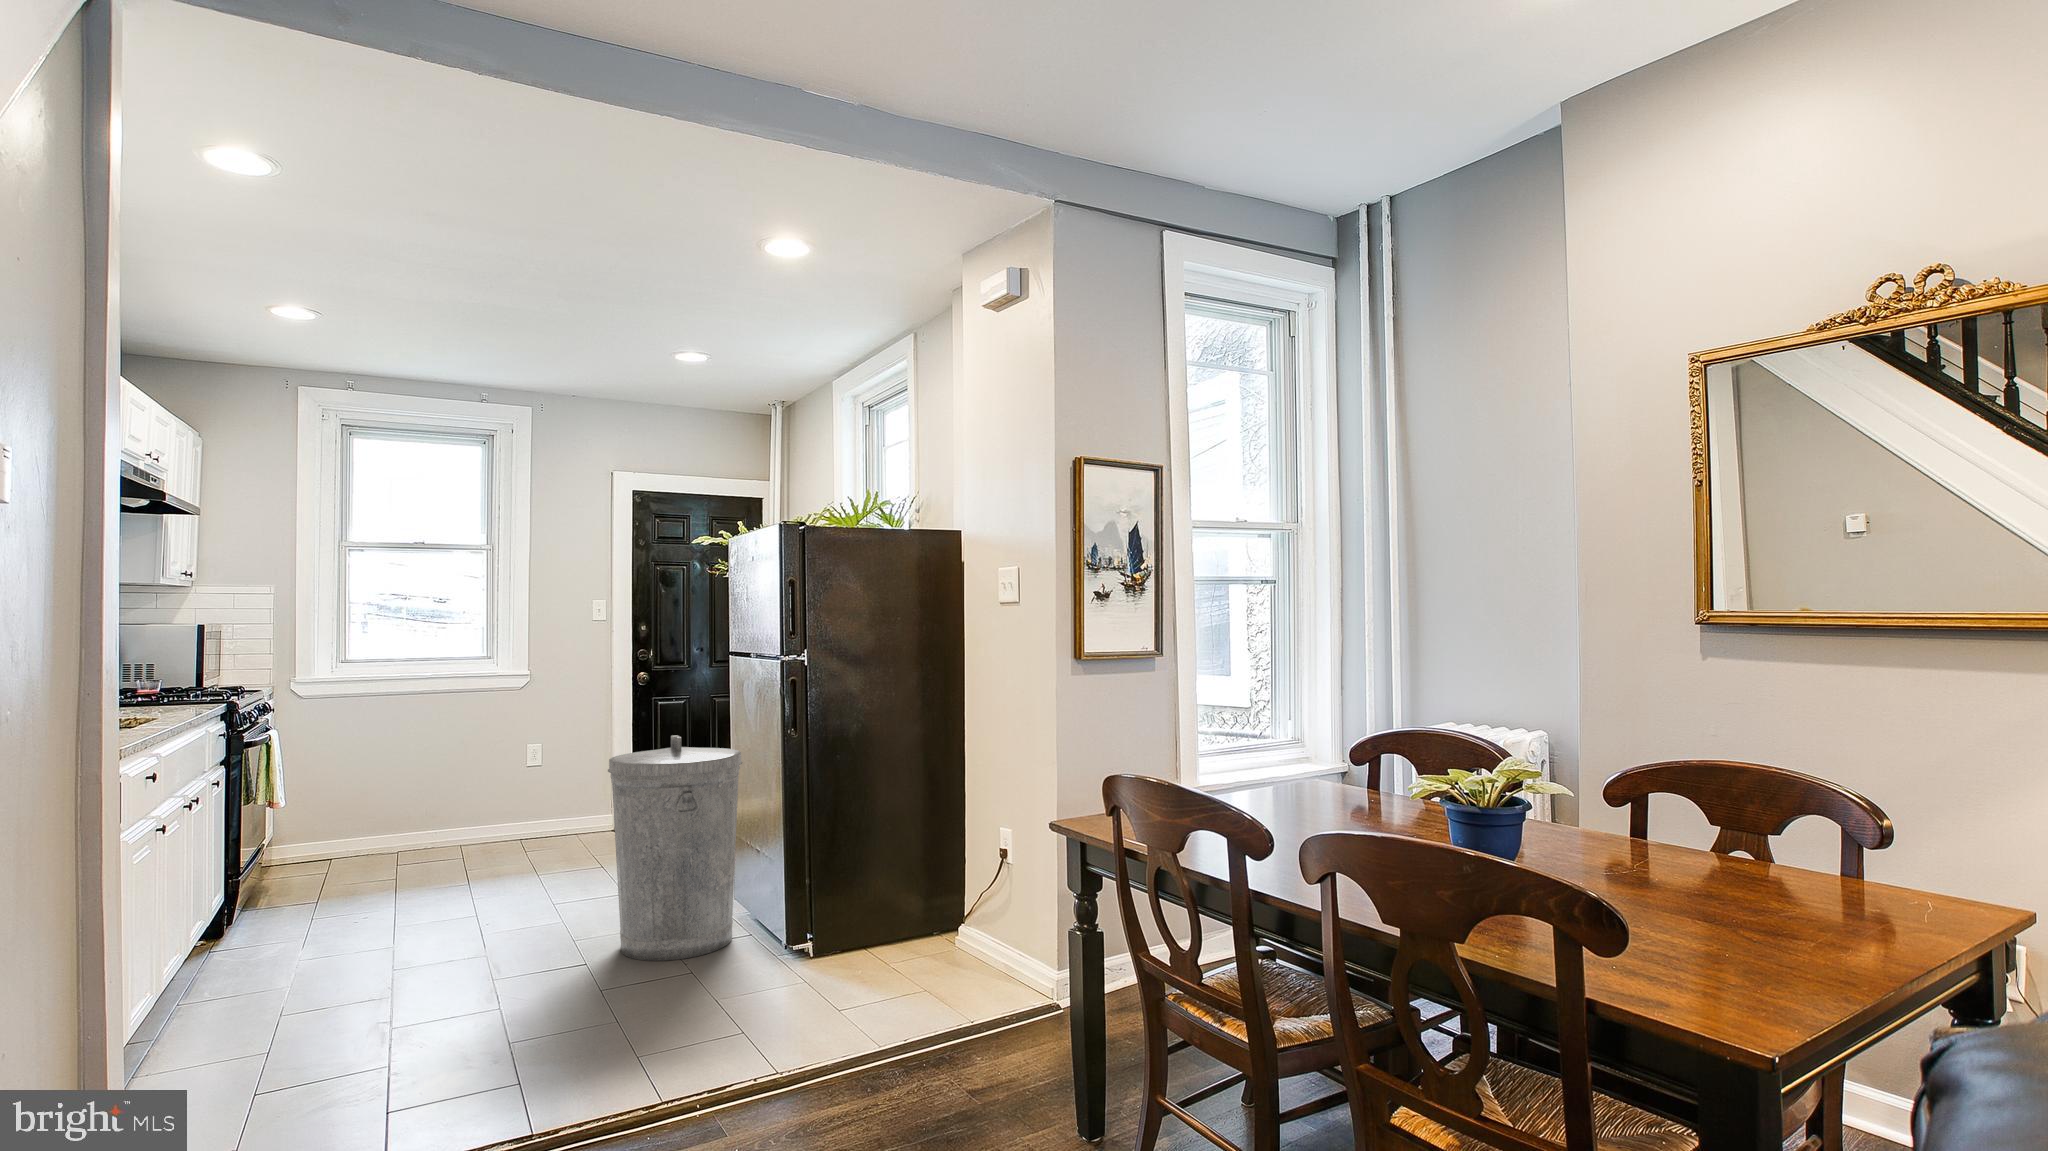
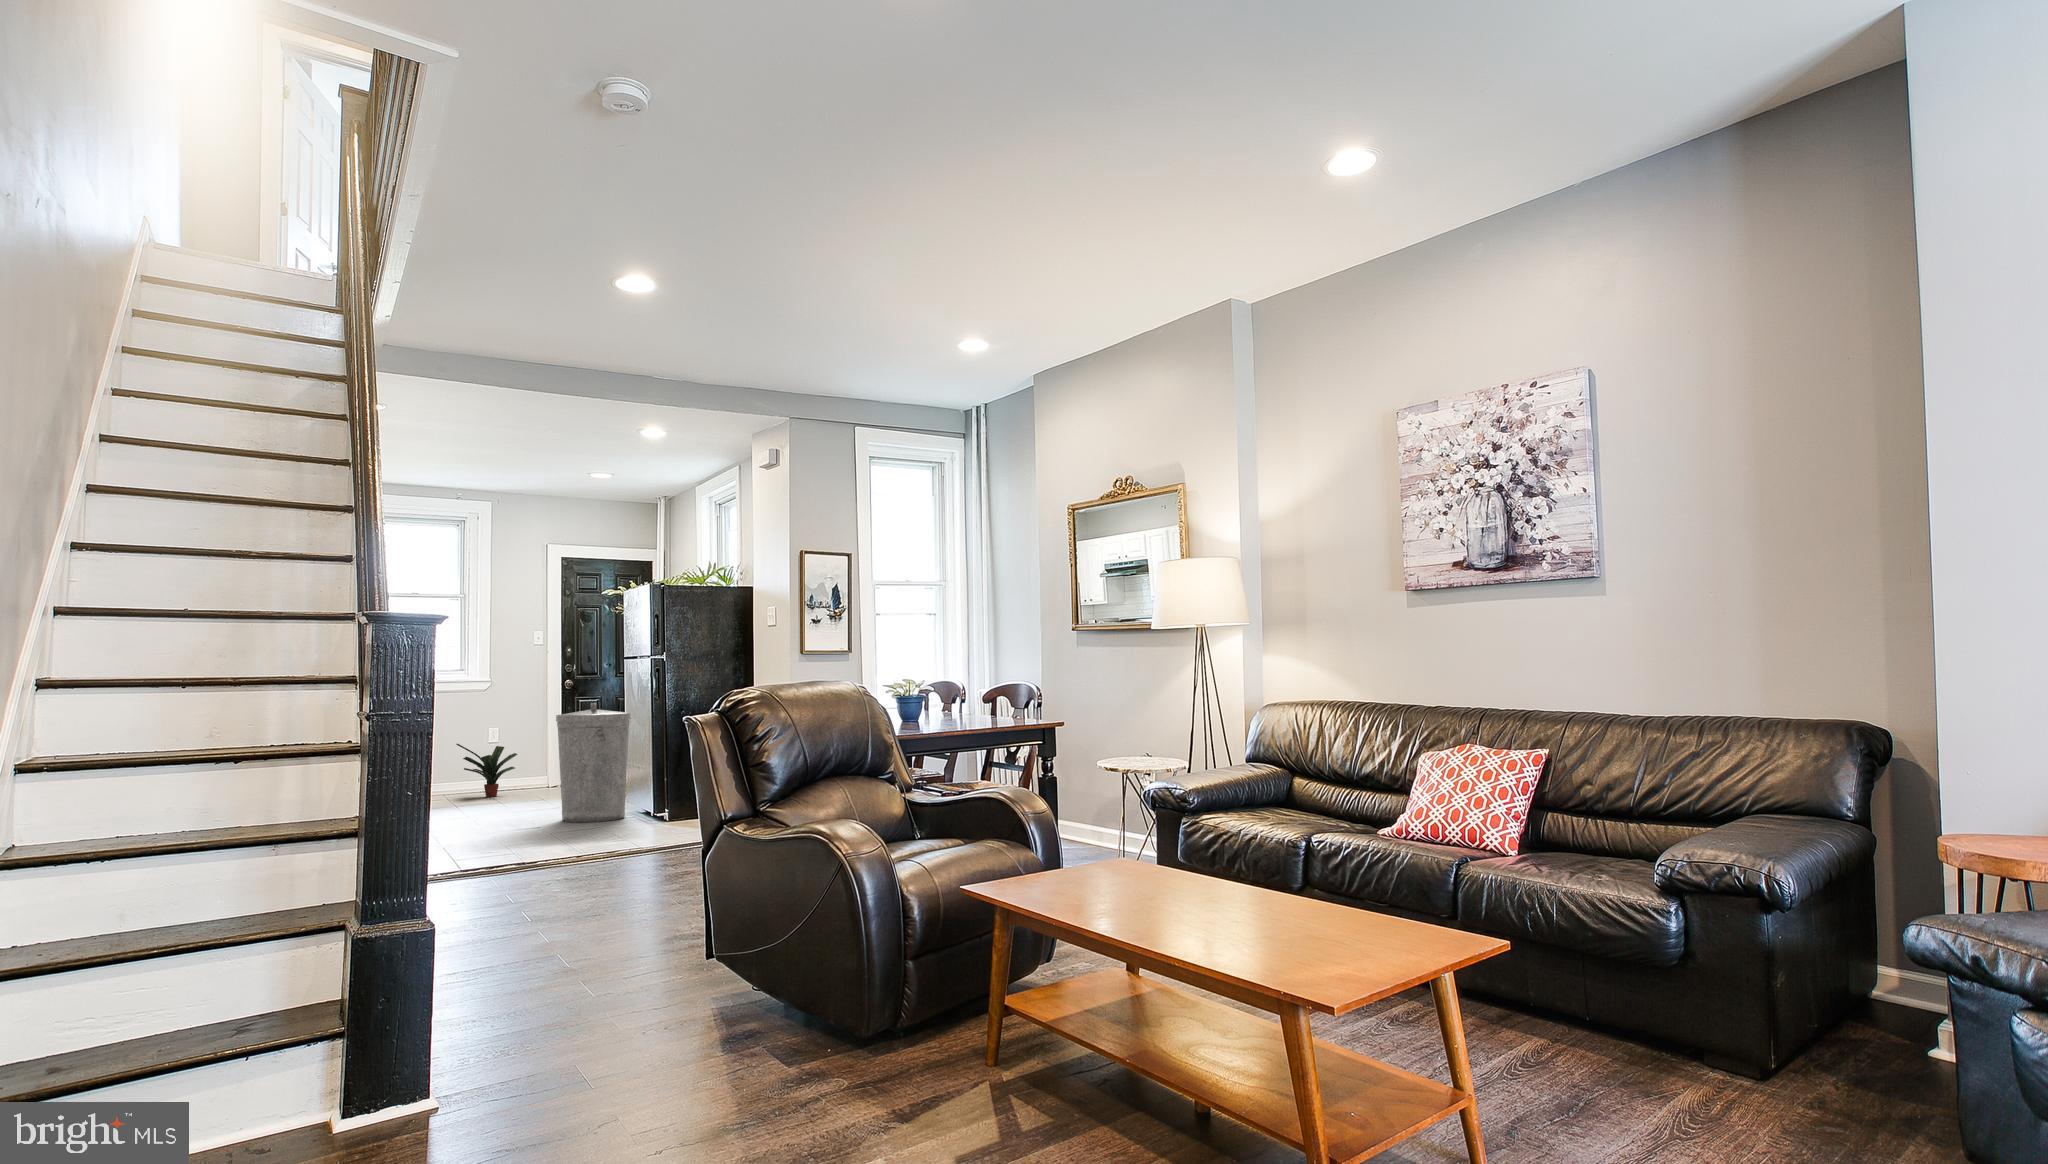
potted plant: none [474,767,569,847] -> present [456,744,517,797]

